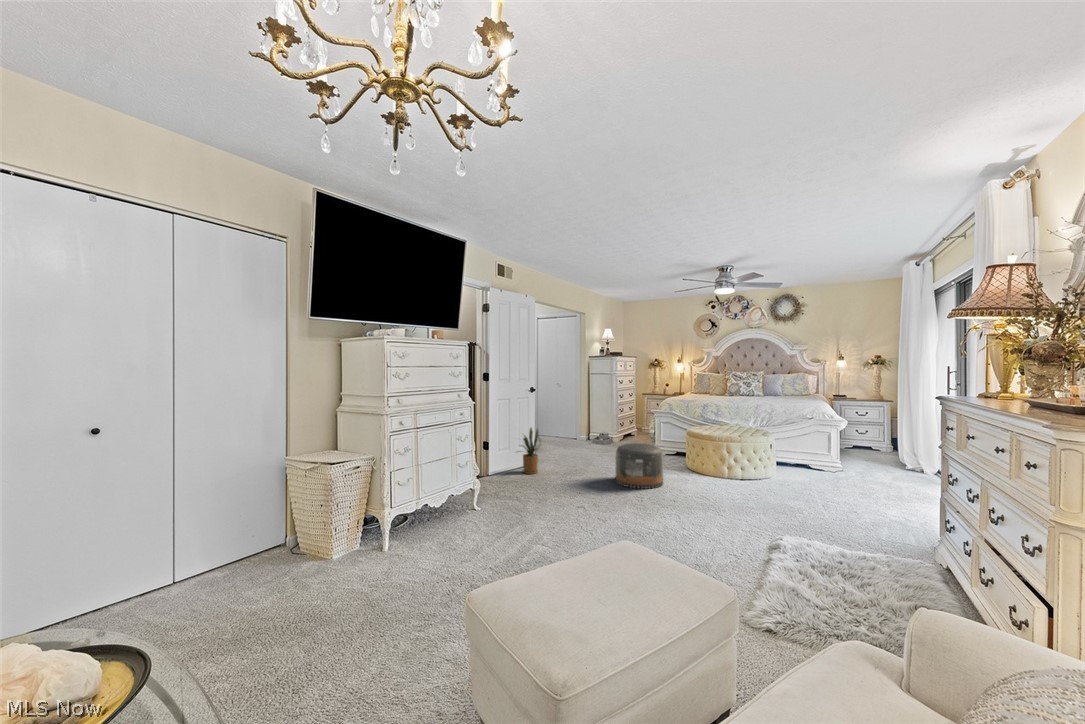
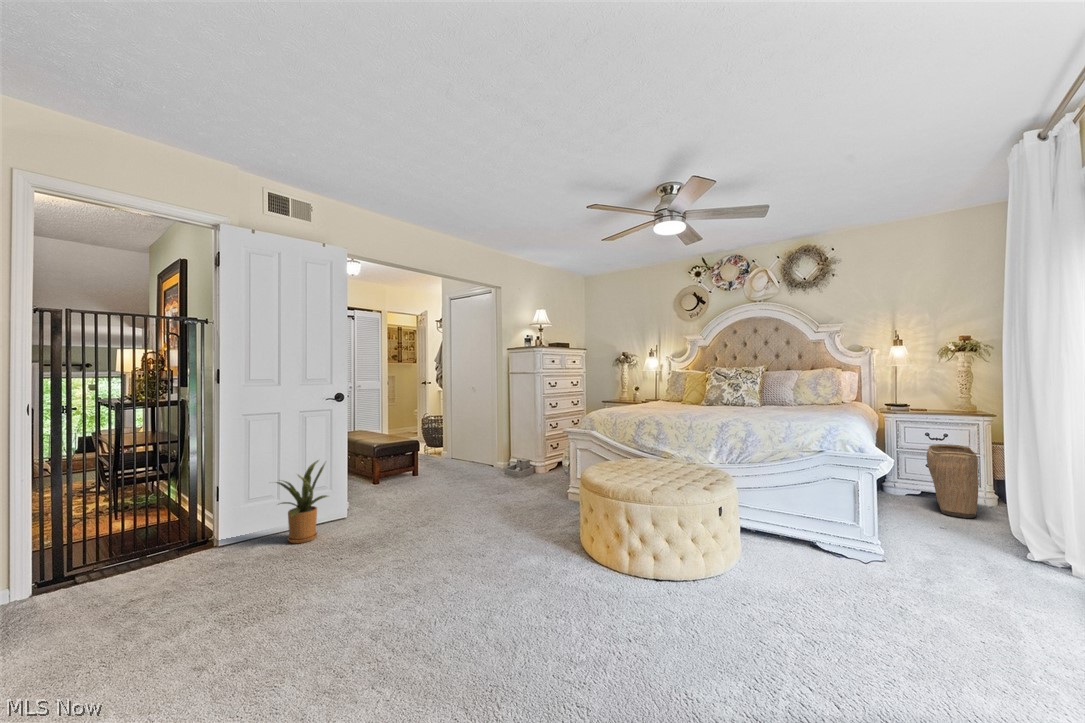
laundry basket: none [857,418,884,456] -> present [927,444,978,518]
pouf: present [616,443,663,489] -> none [398,498,491,600]

